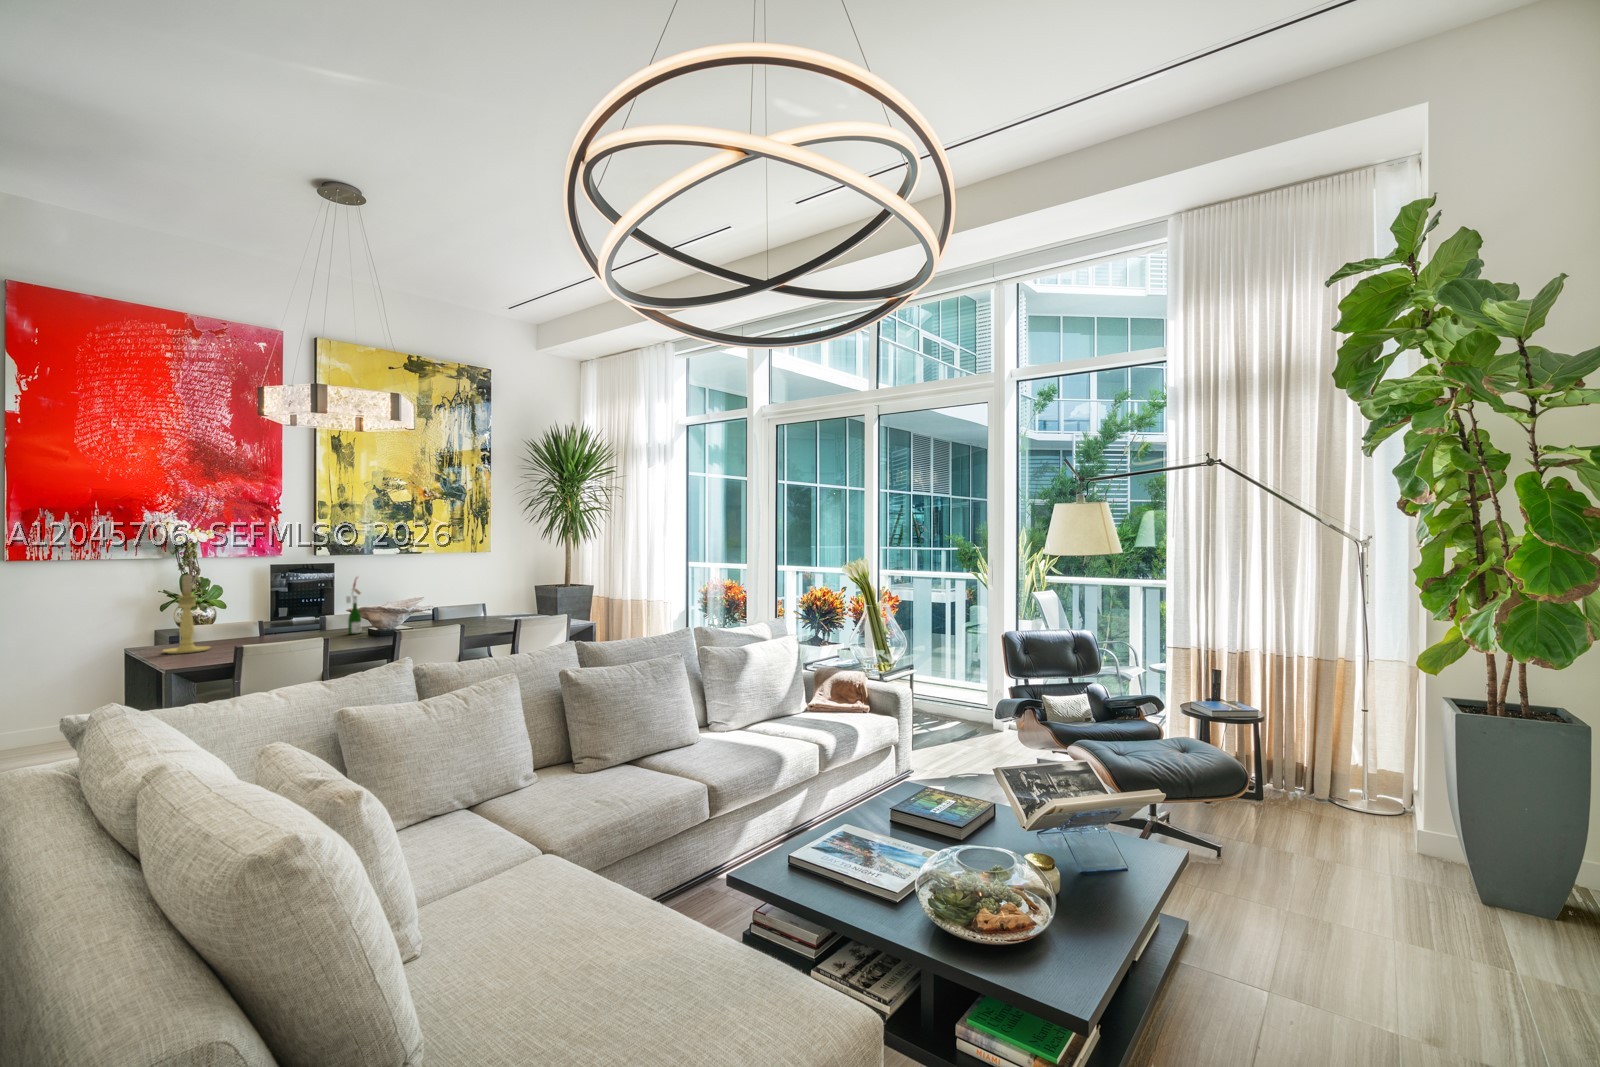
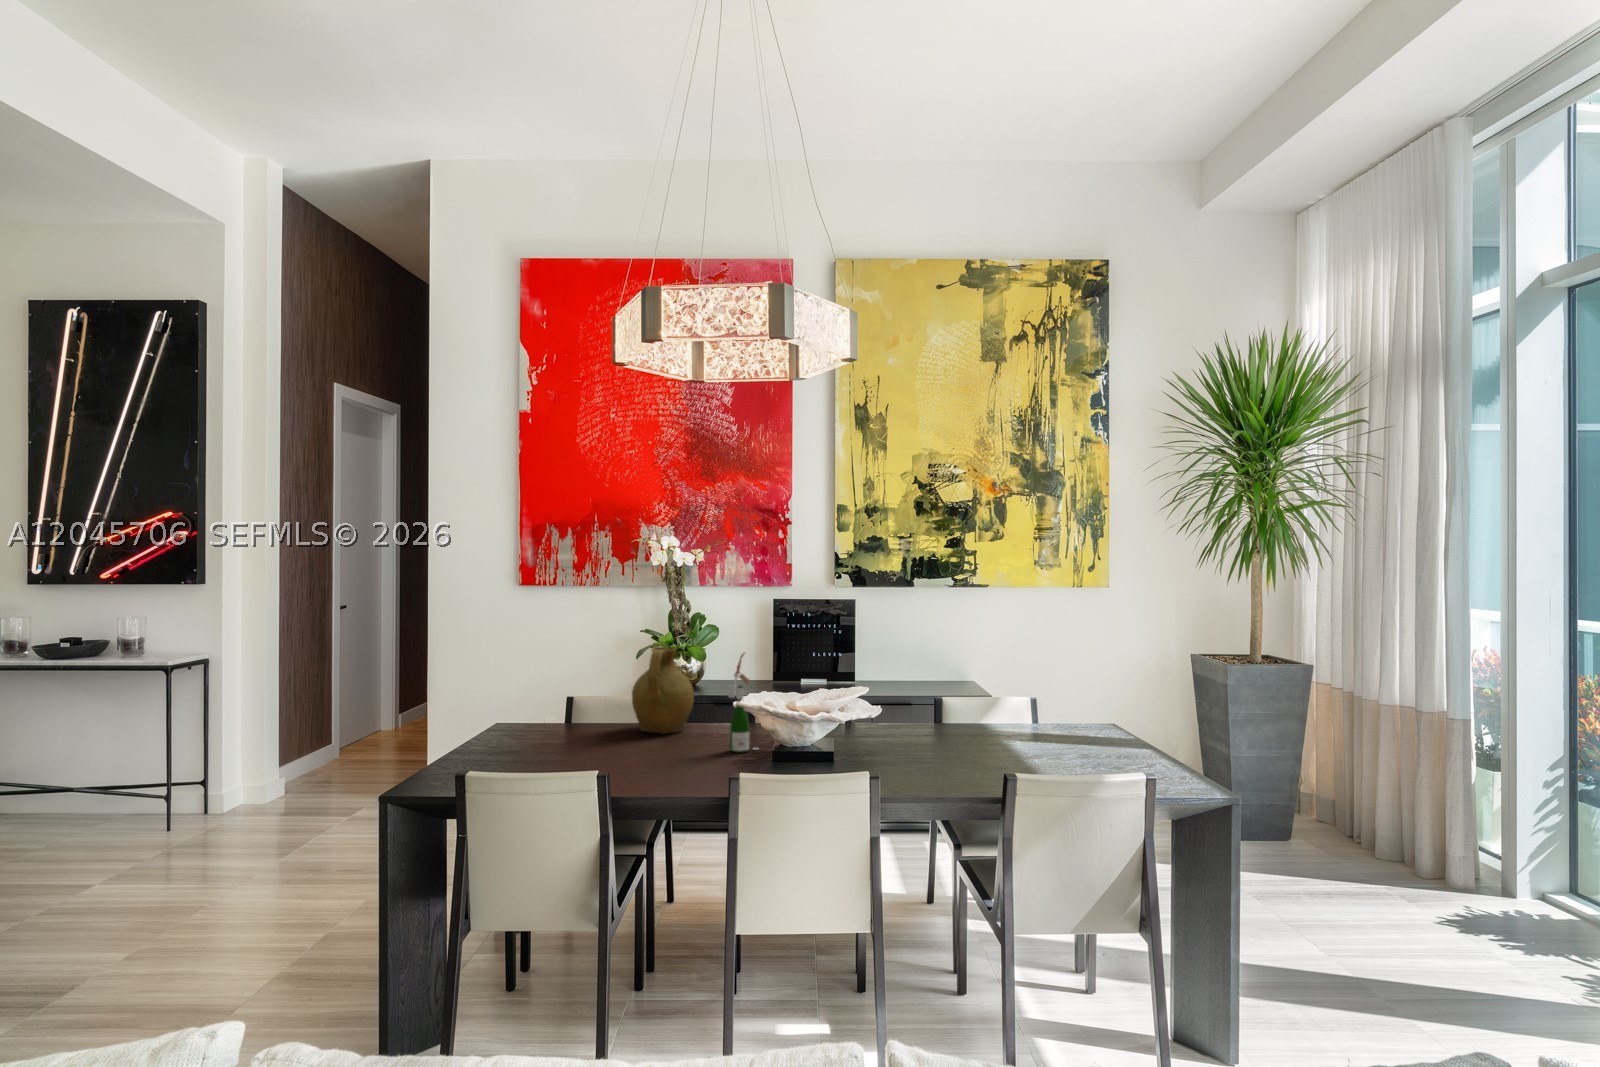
candle holder: present [163,574,209,654] -> none [470,641,530,764]
pitcher: none [250,582,298,636] -> present [632,647,694,734]

